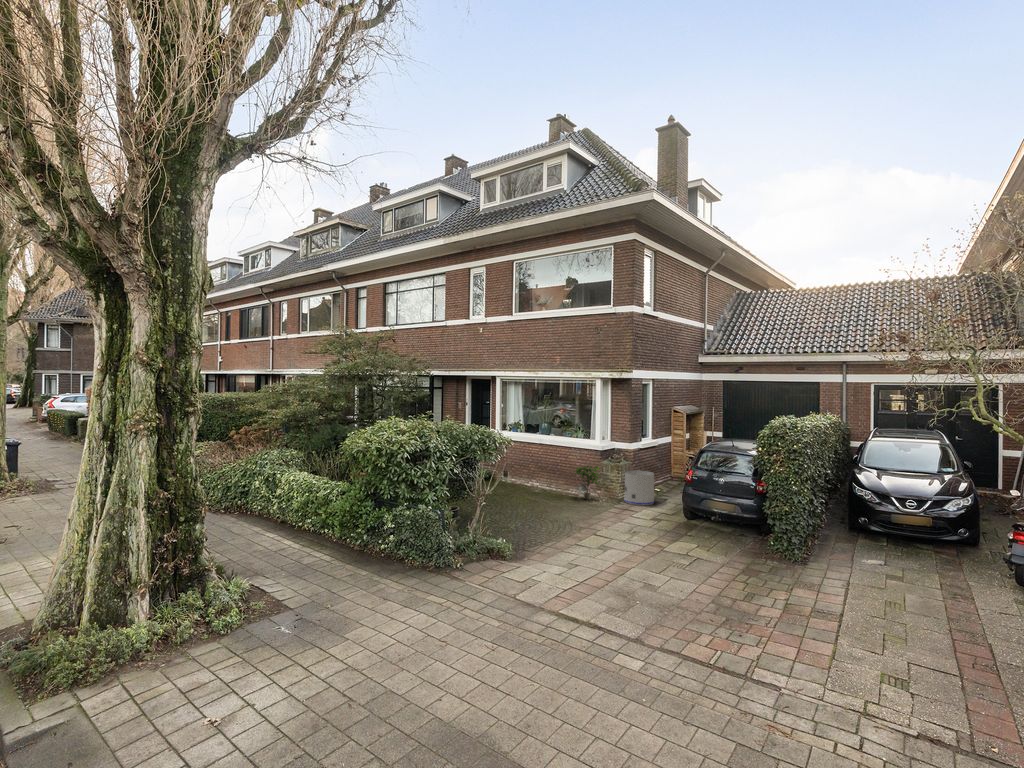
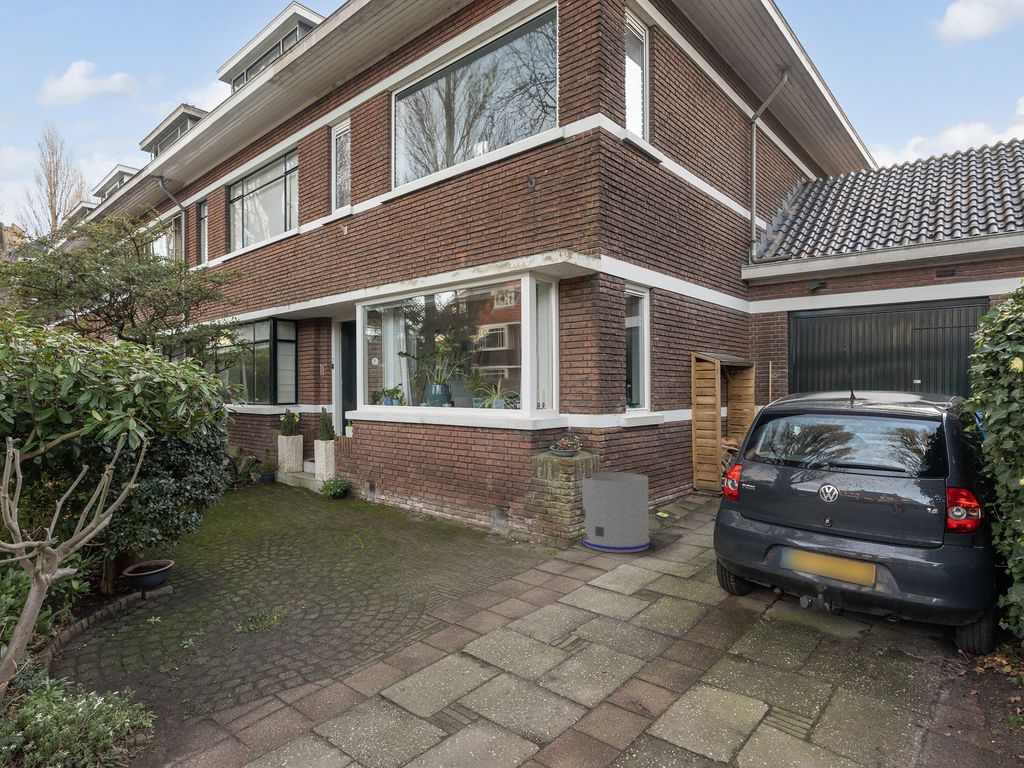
potted plant: present [576,466,599,500] -> none [471,463,532,539]

